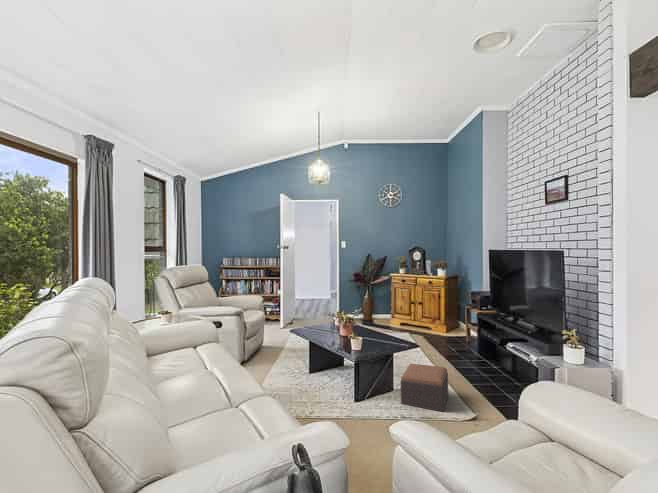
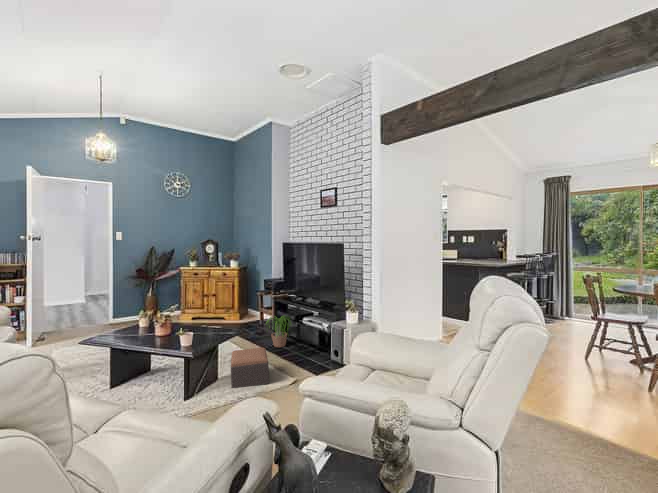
potted plant: none [457,334,500,373] -> present [266,316,291,347]

